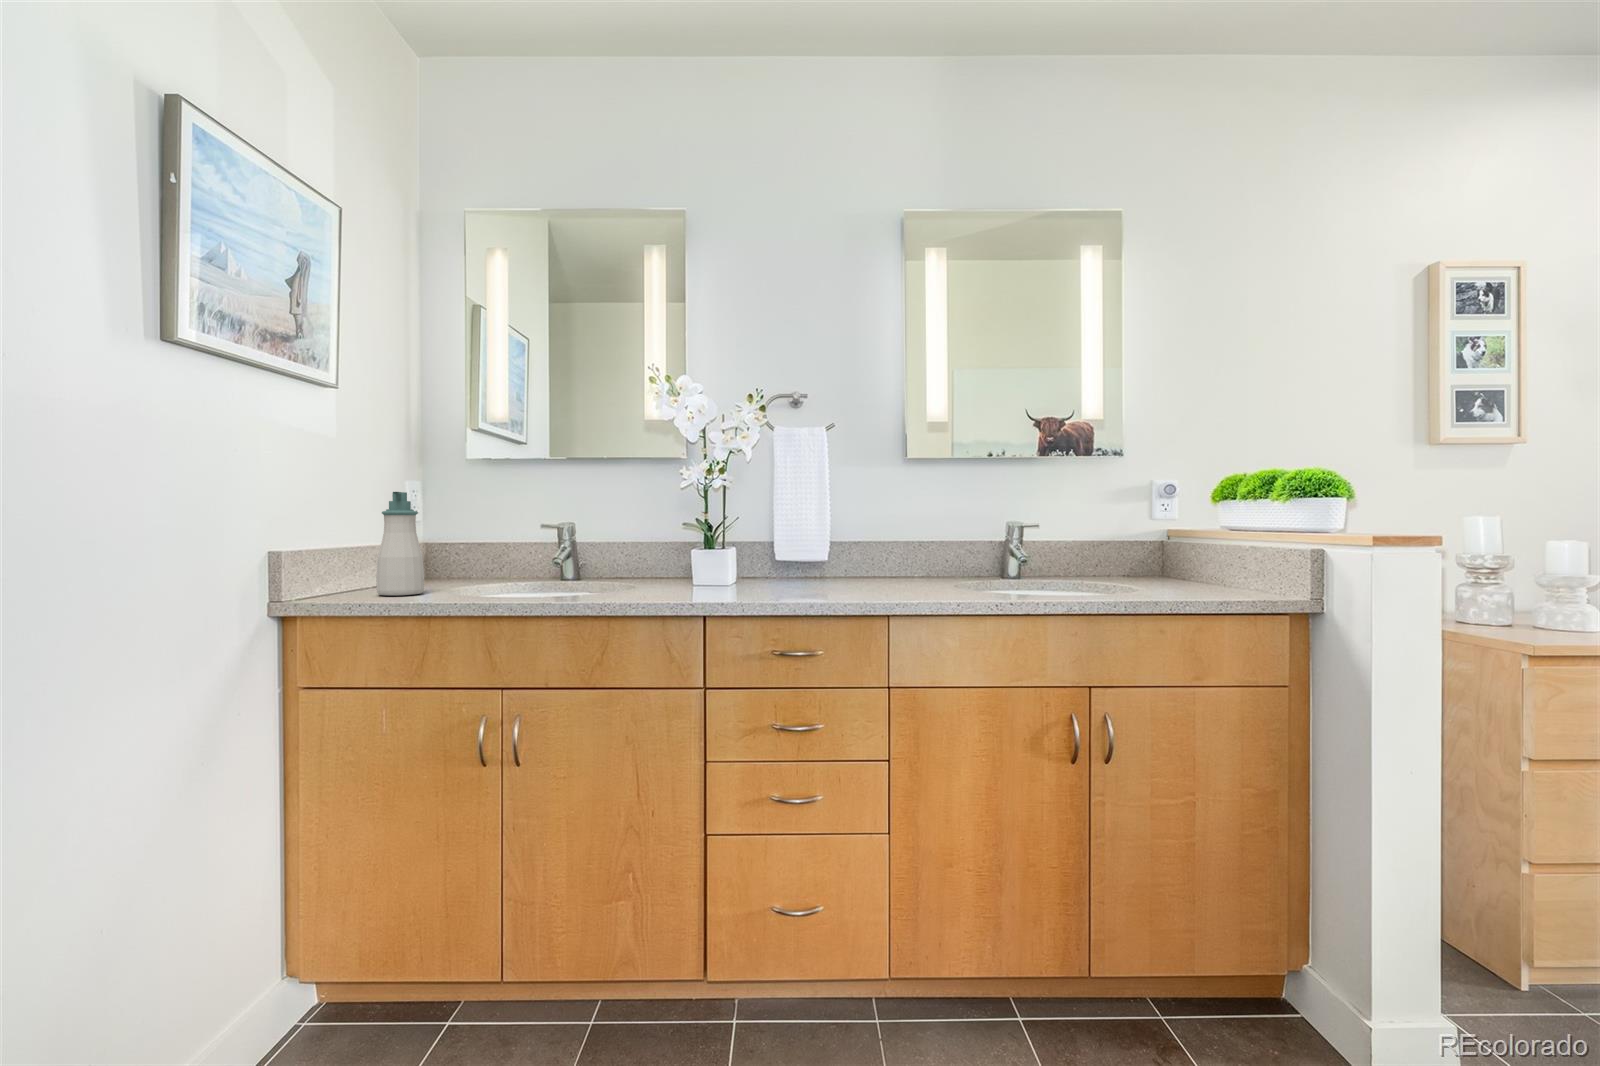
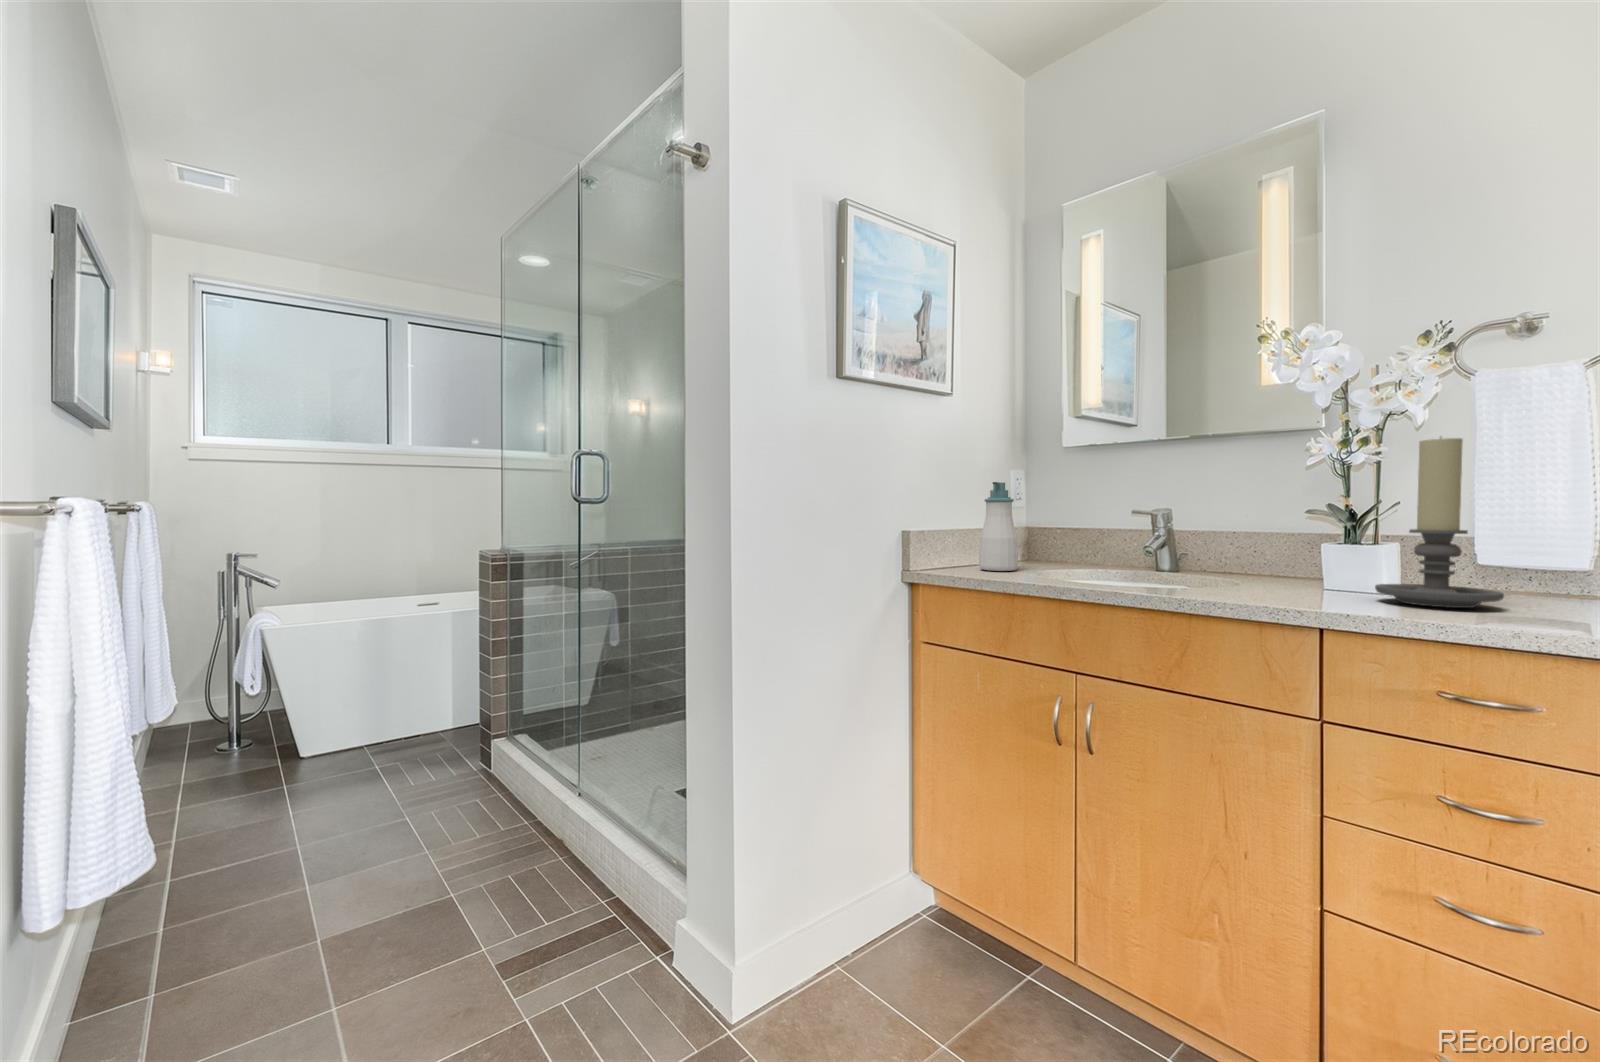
candle holder: none [726,469,793,594] -> present [1375,437,1504,608]

